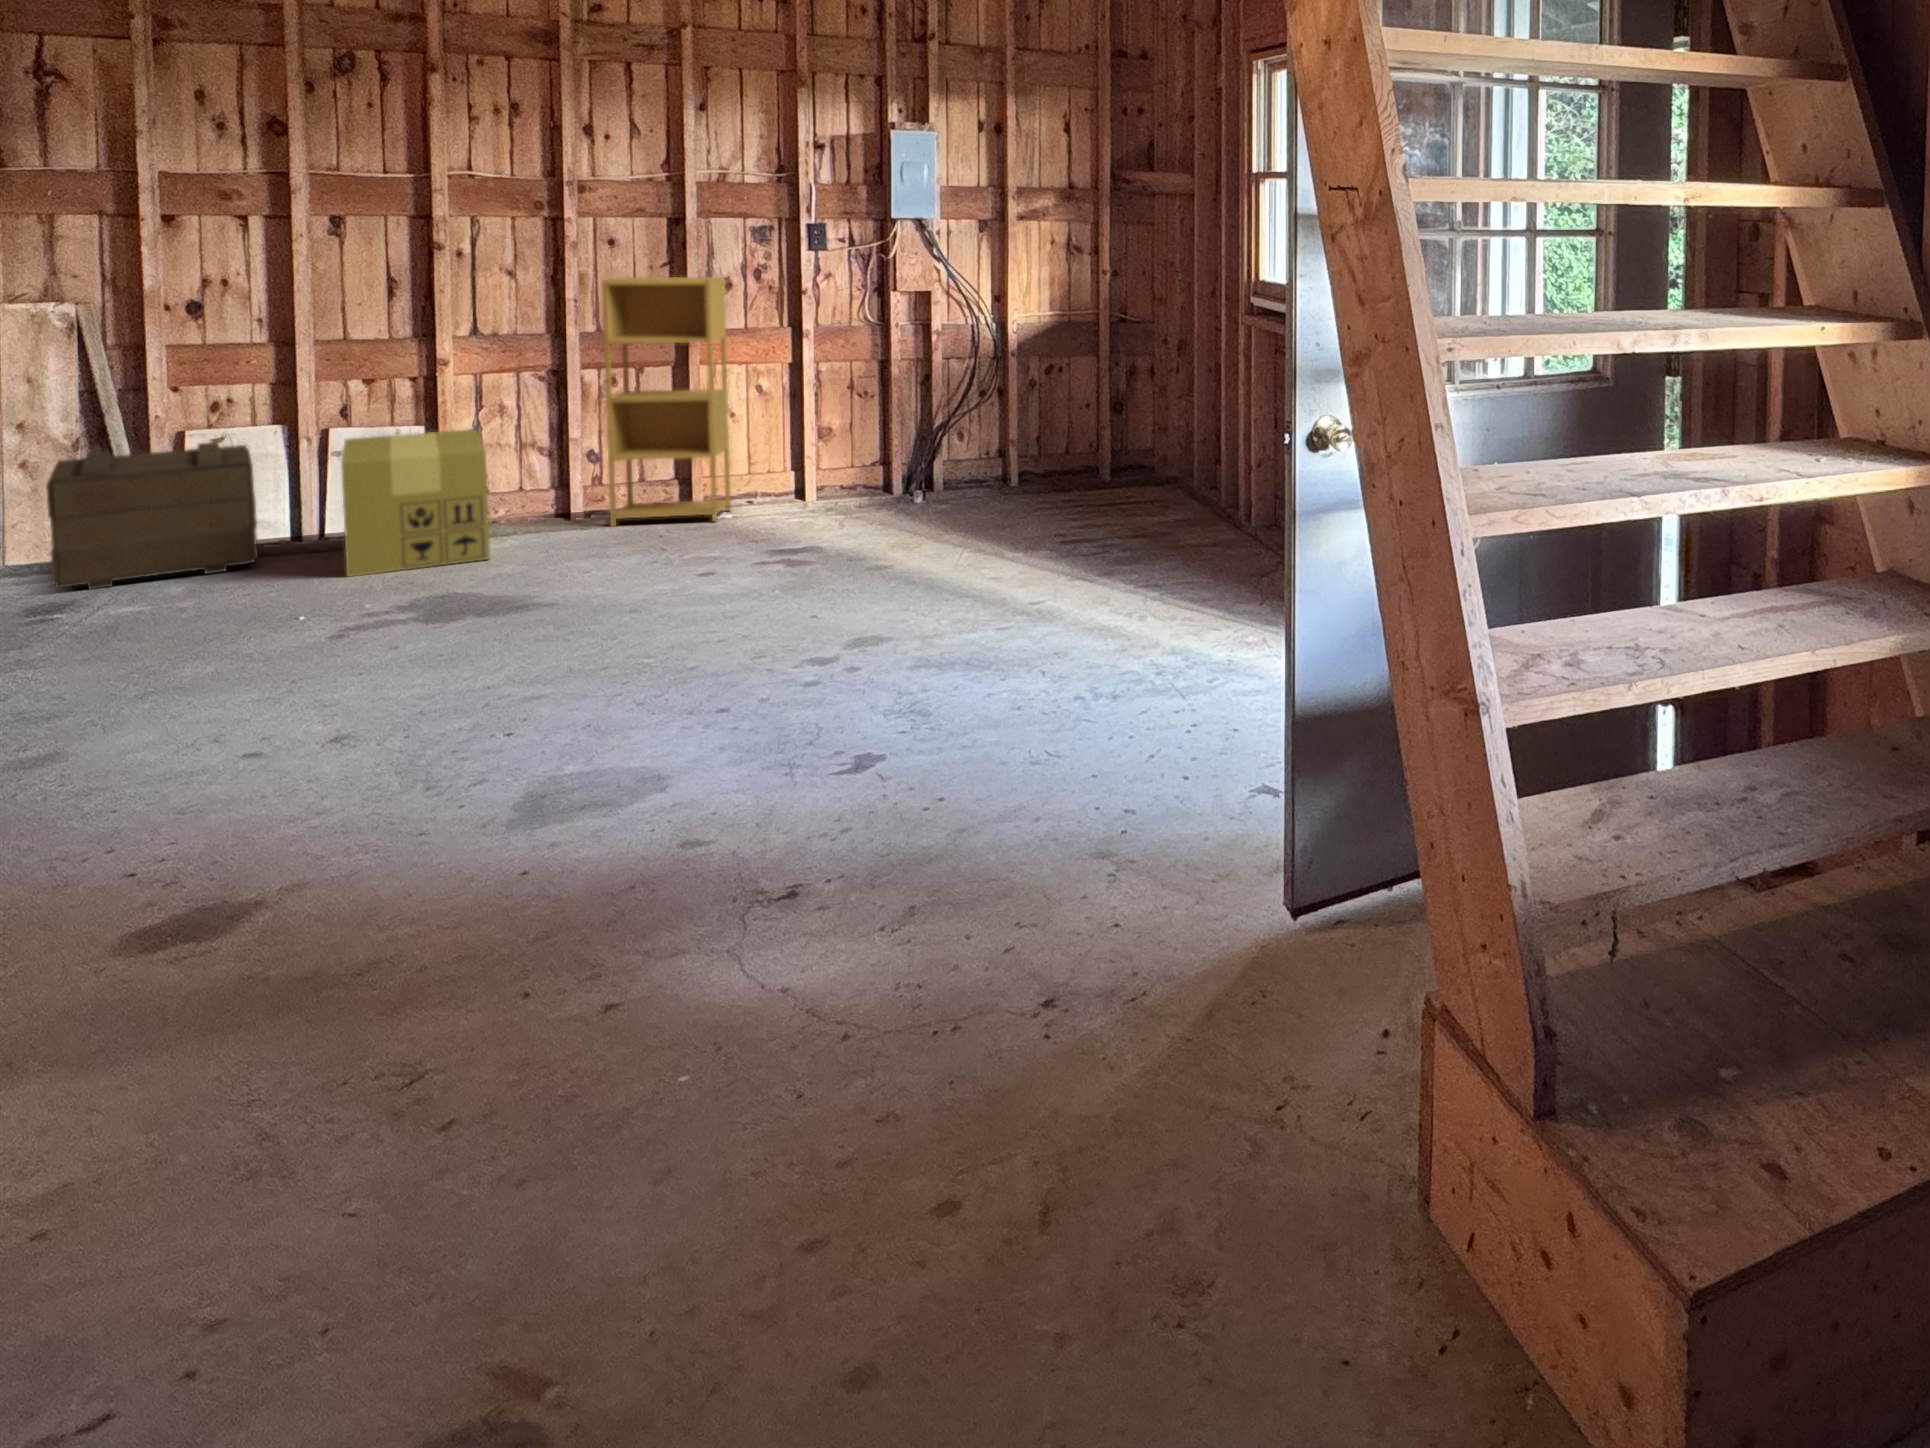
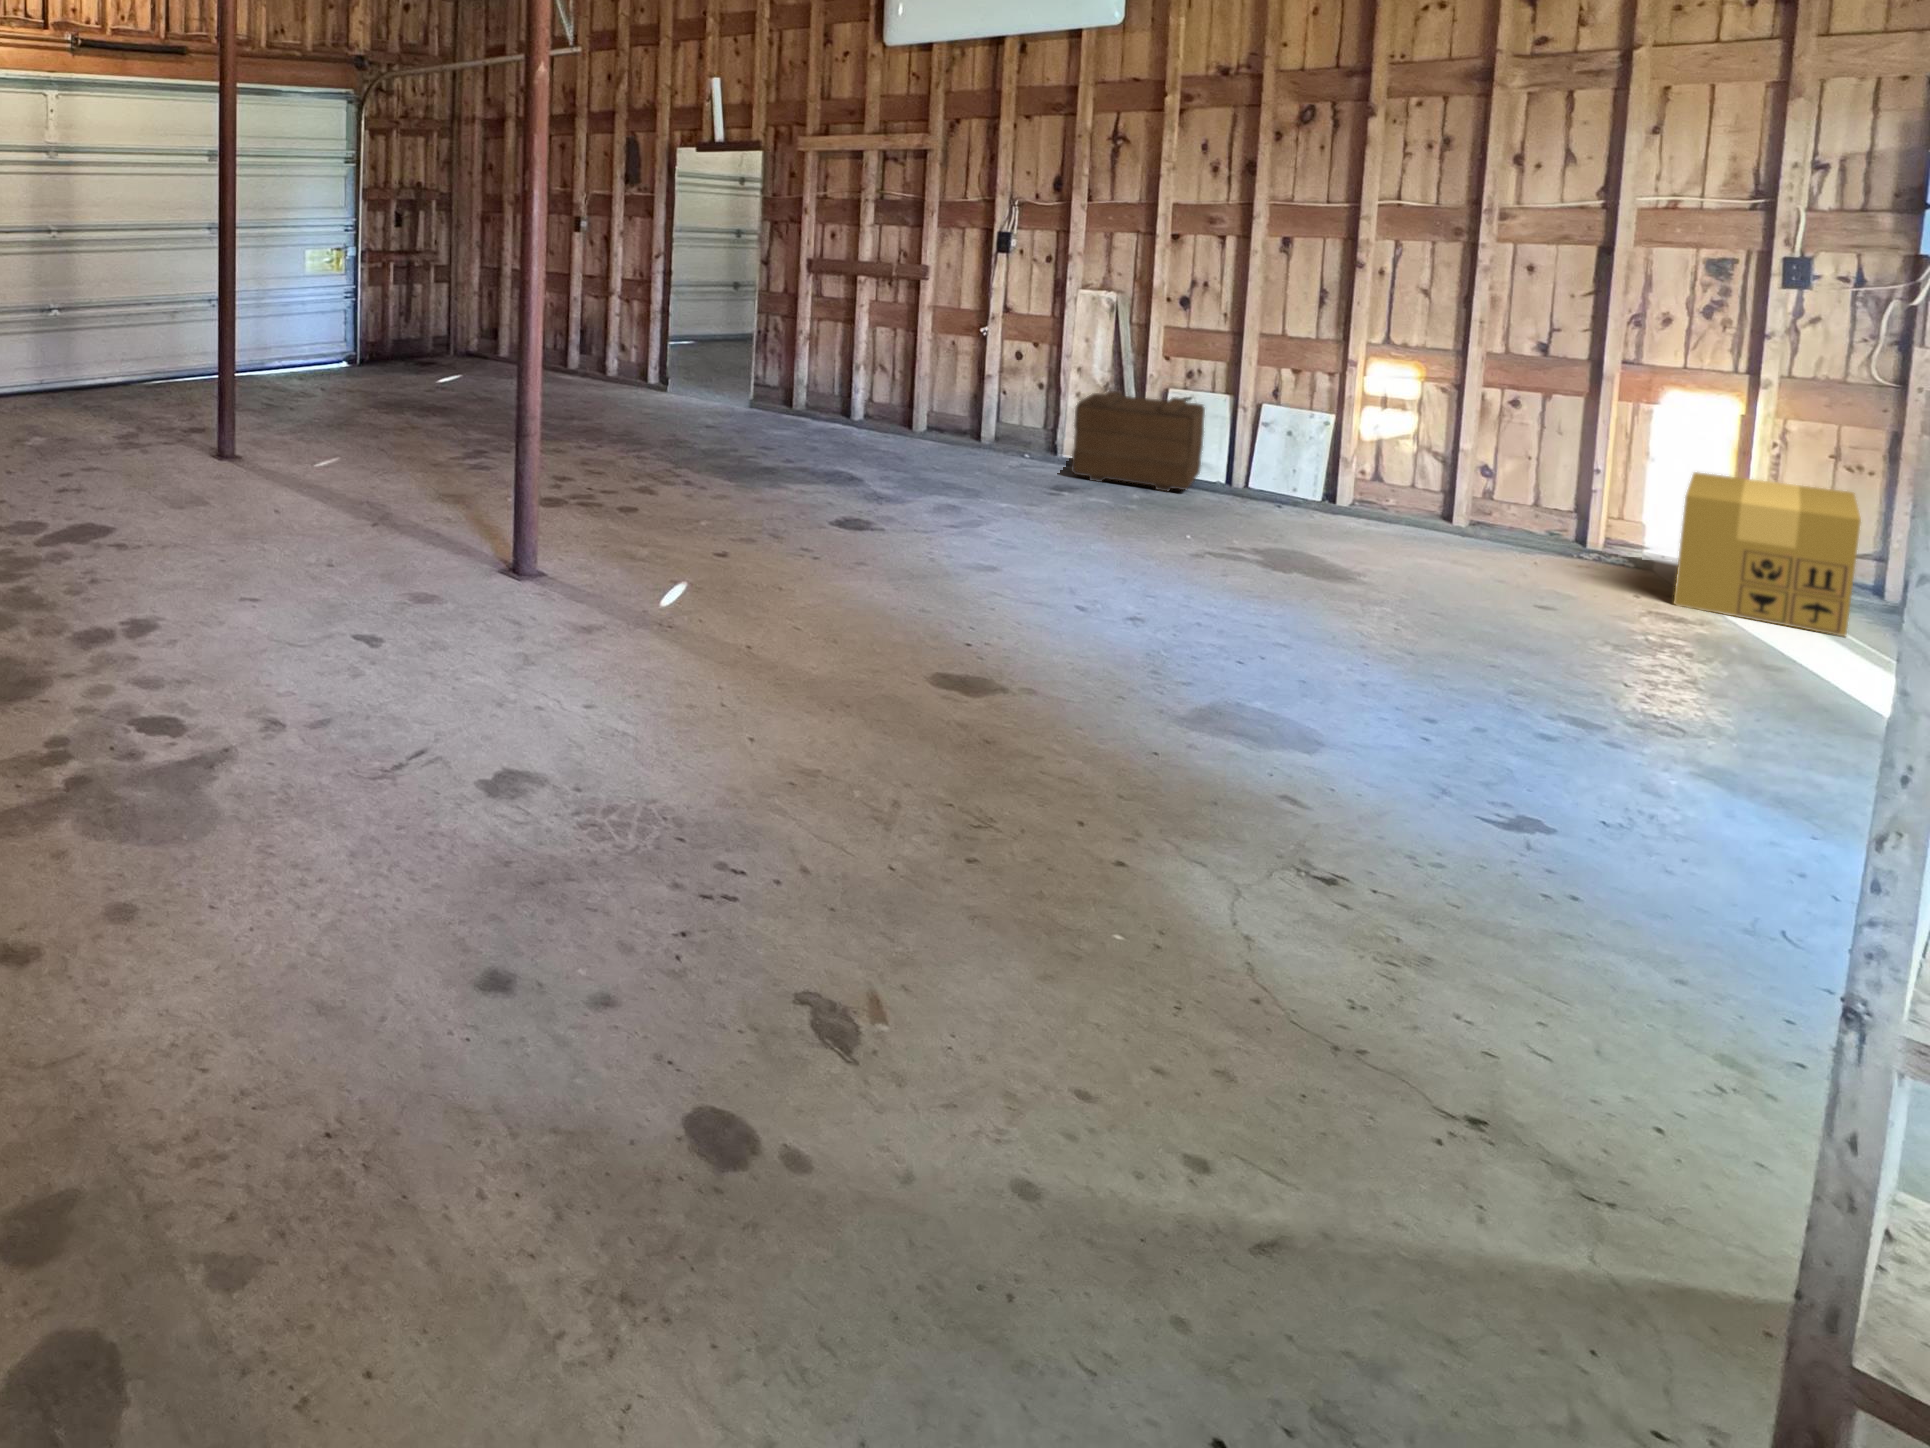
shelving unit: present [602,277,731,526] -> none [1484,304,1658,568]
cardboard box: present [341,429,490,577] -> present [1674,472,1861,637]

